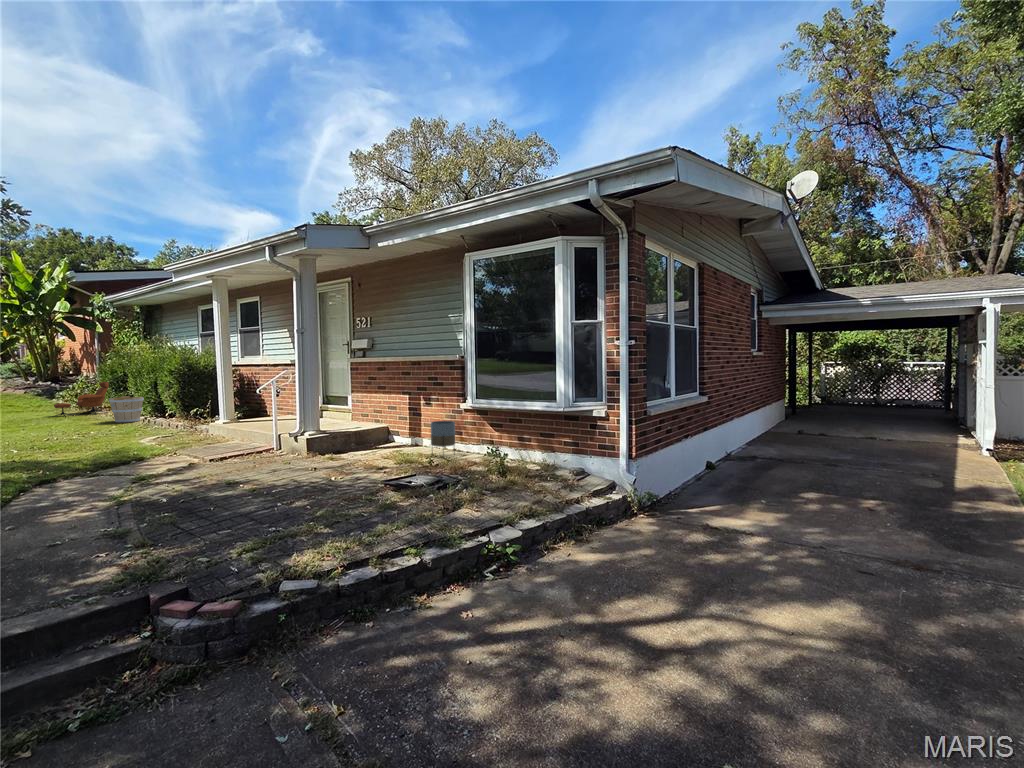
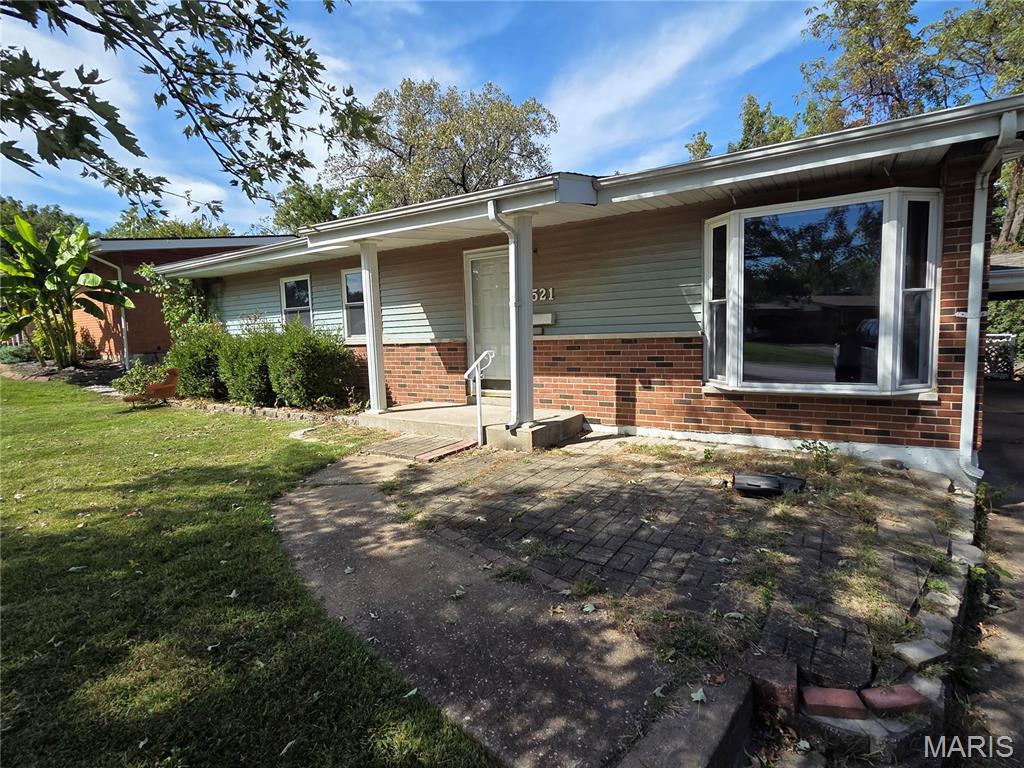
wooden bucket: present [109,396,144,423] -> none [201,386,239,417]
planter: present [431,421,455,447] -> none [669,407,699,453]

